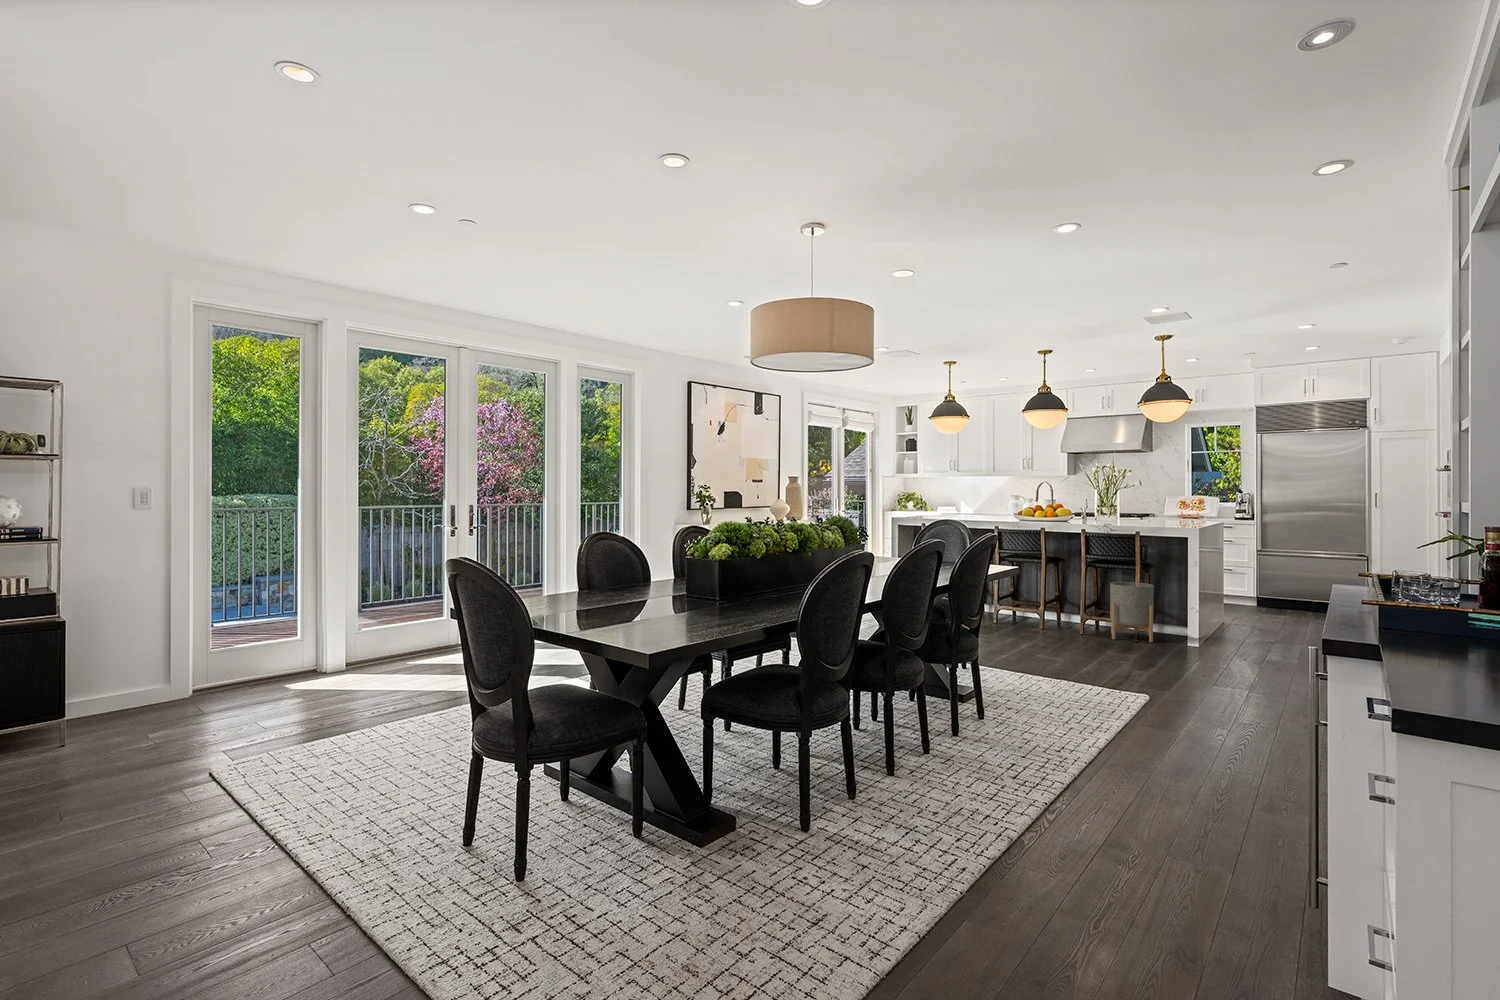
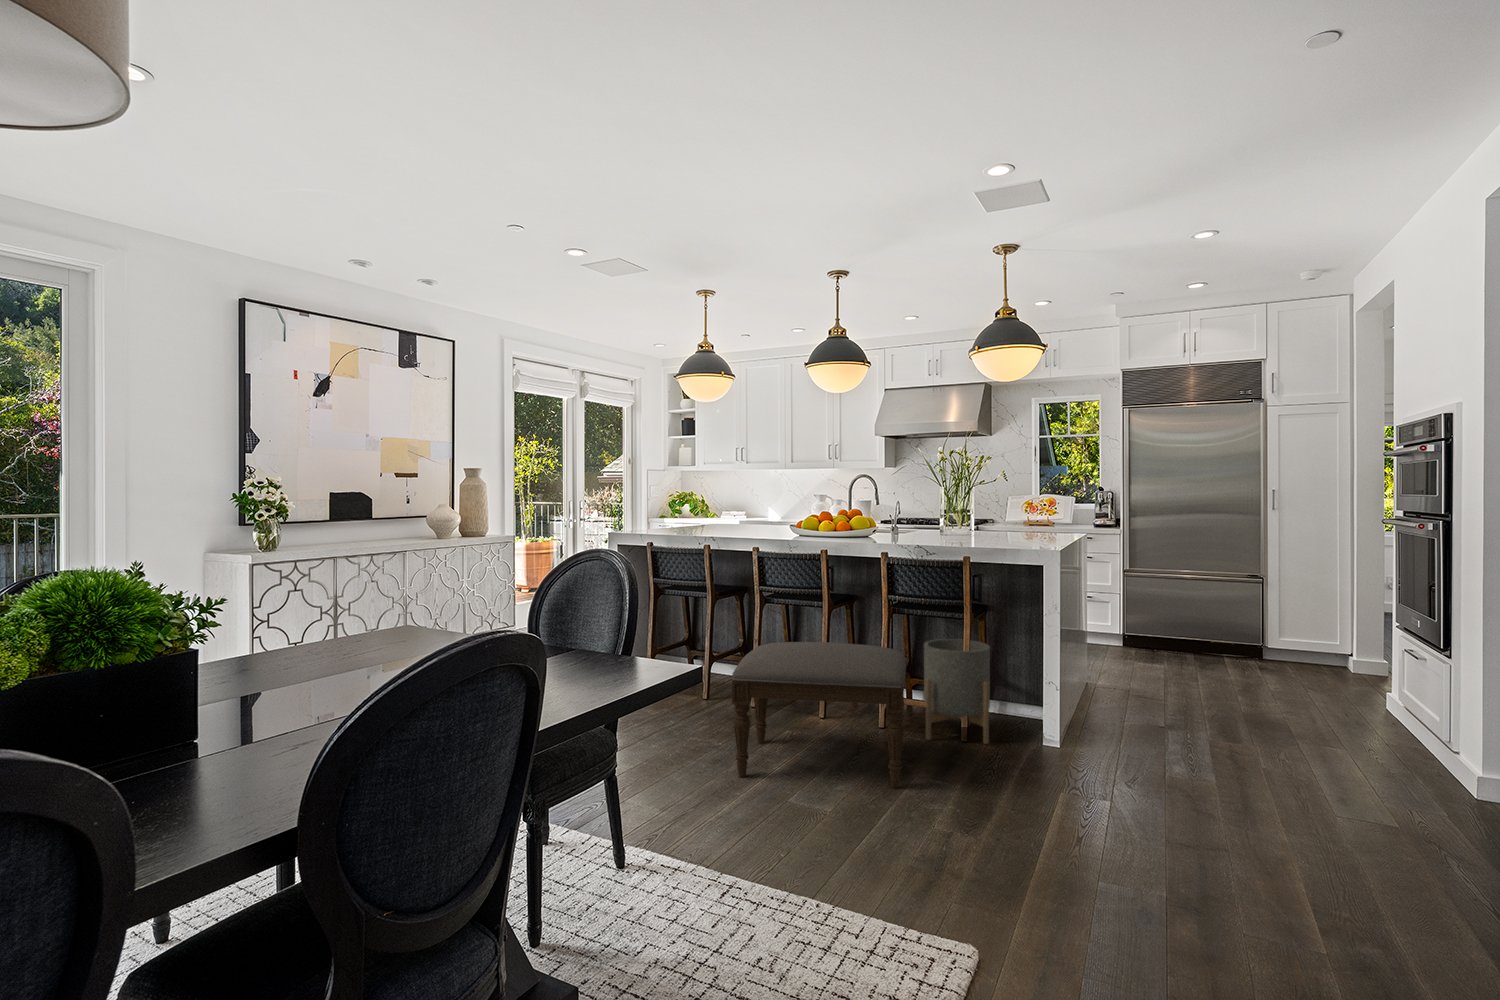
ottoman: none [1001,578,1104,654] -> present [732,642,906,788]

